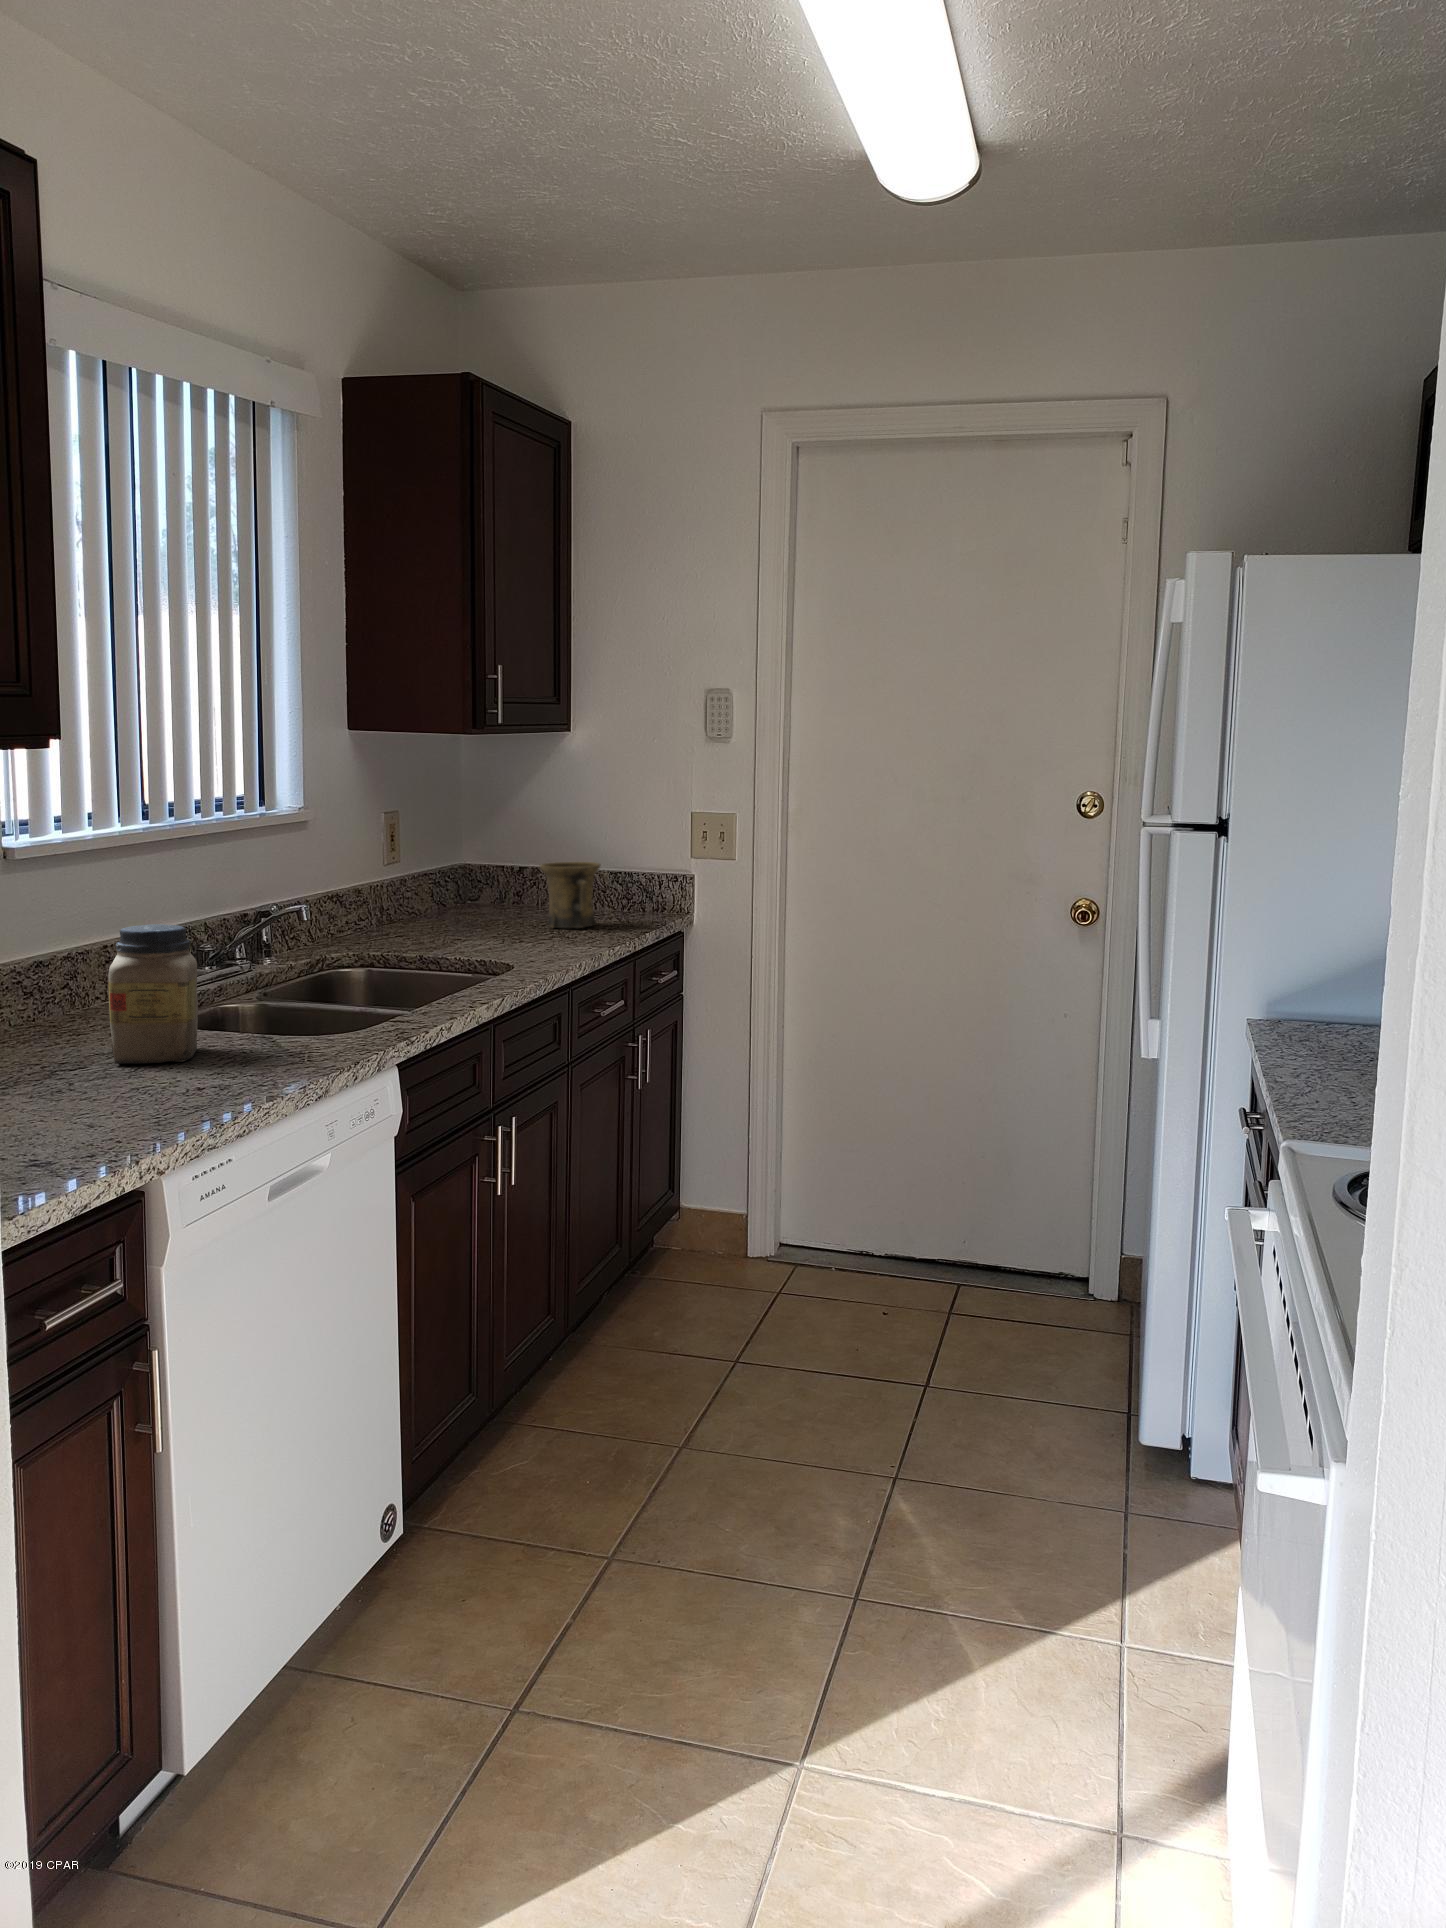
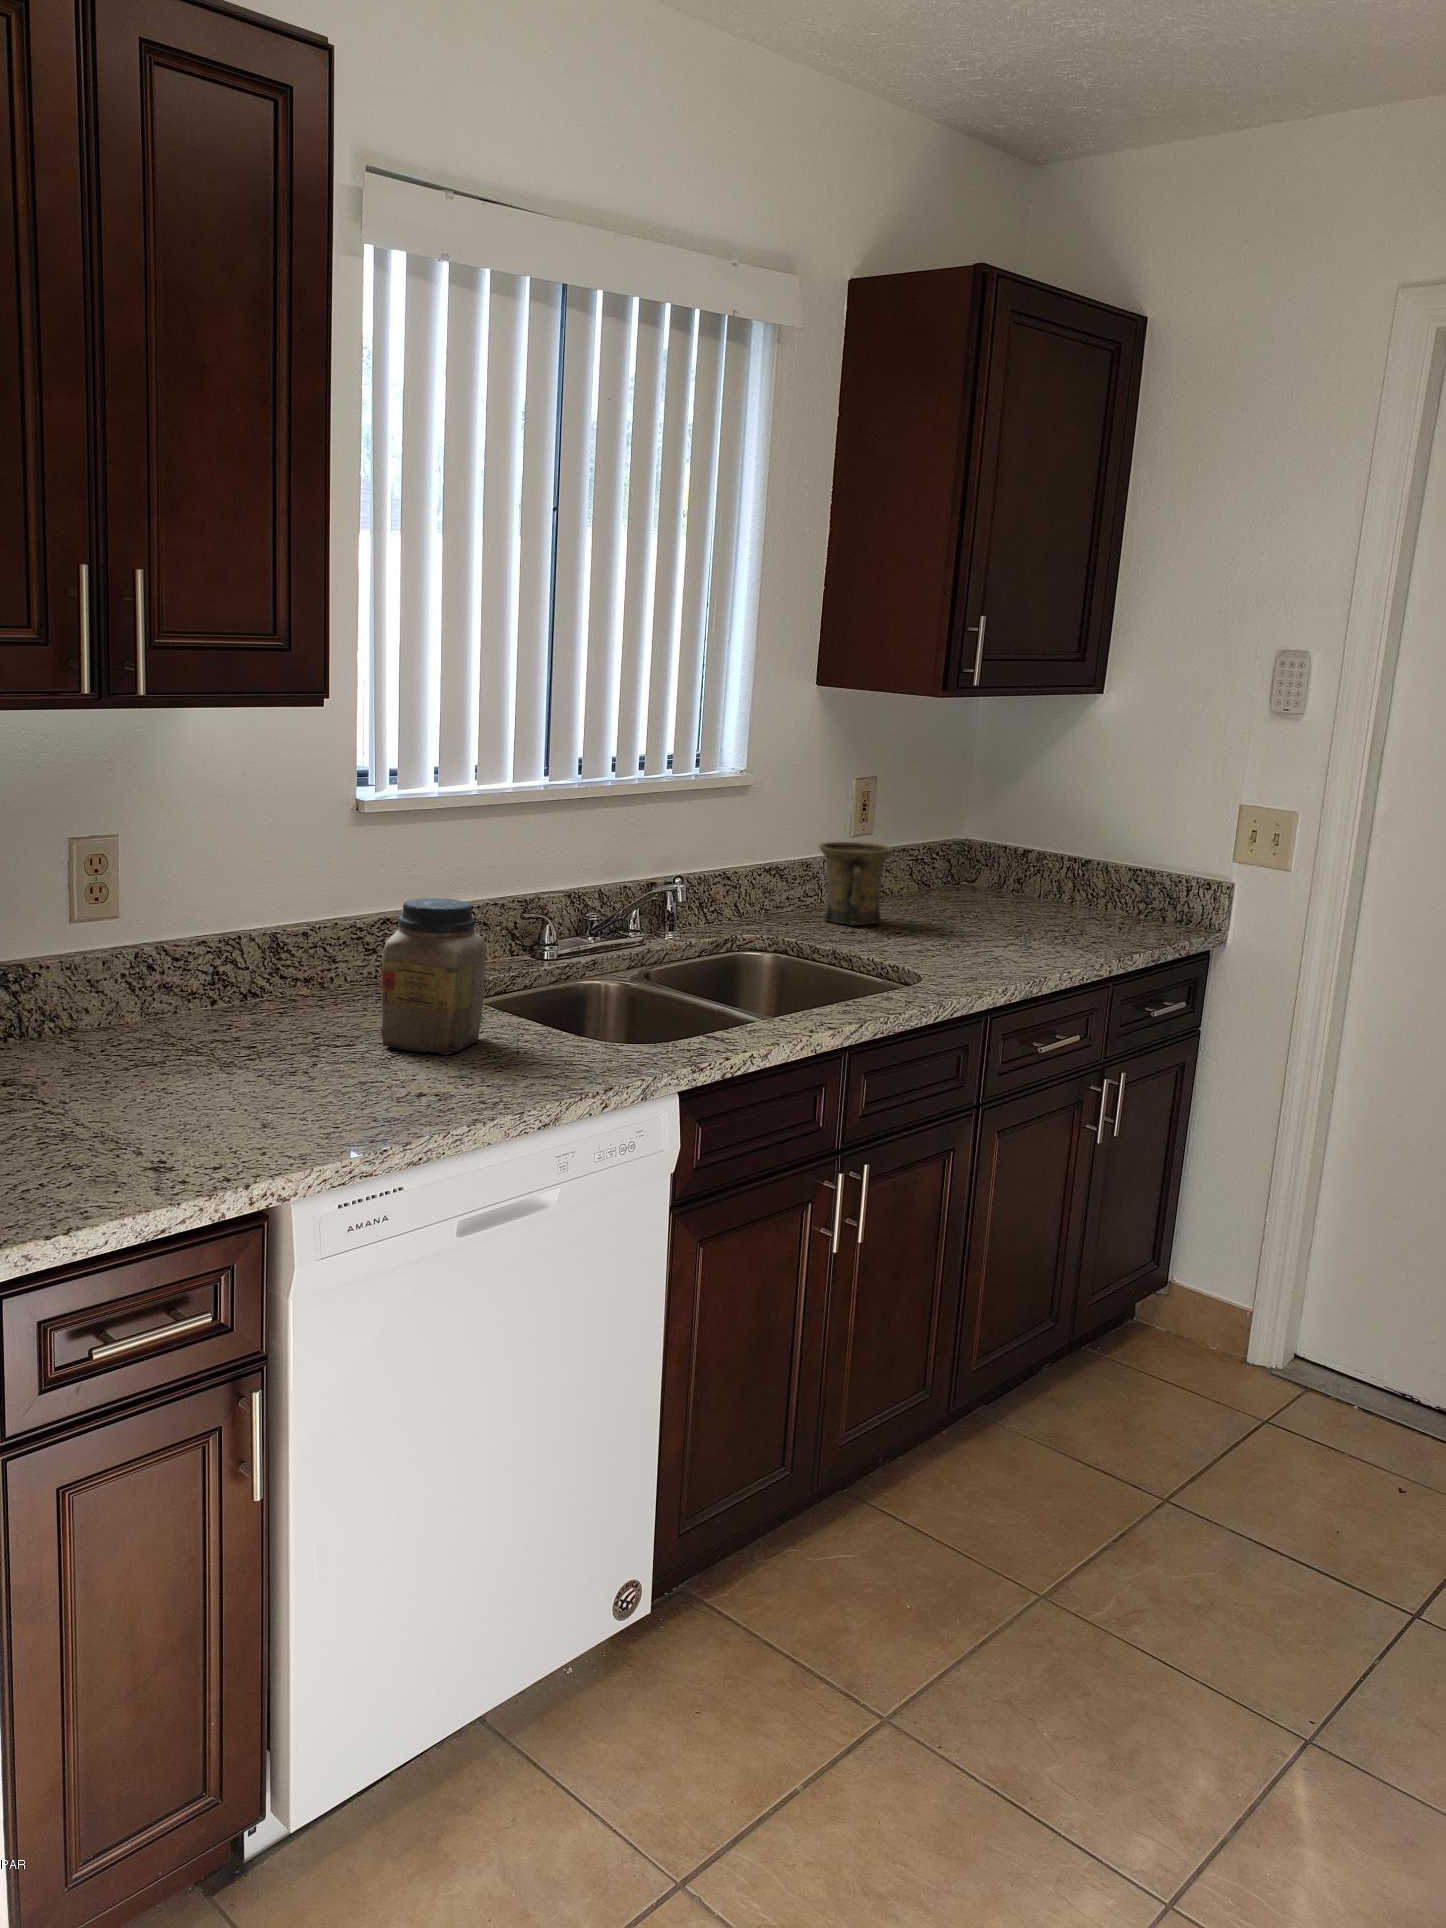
mug: present [540,862,600,928] -> present [819,842,893,925]

